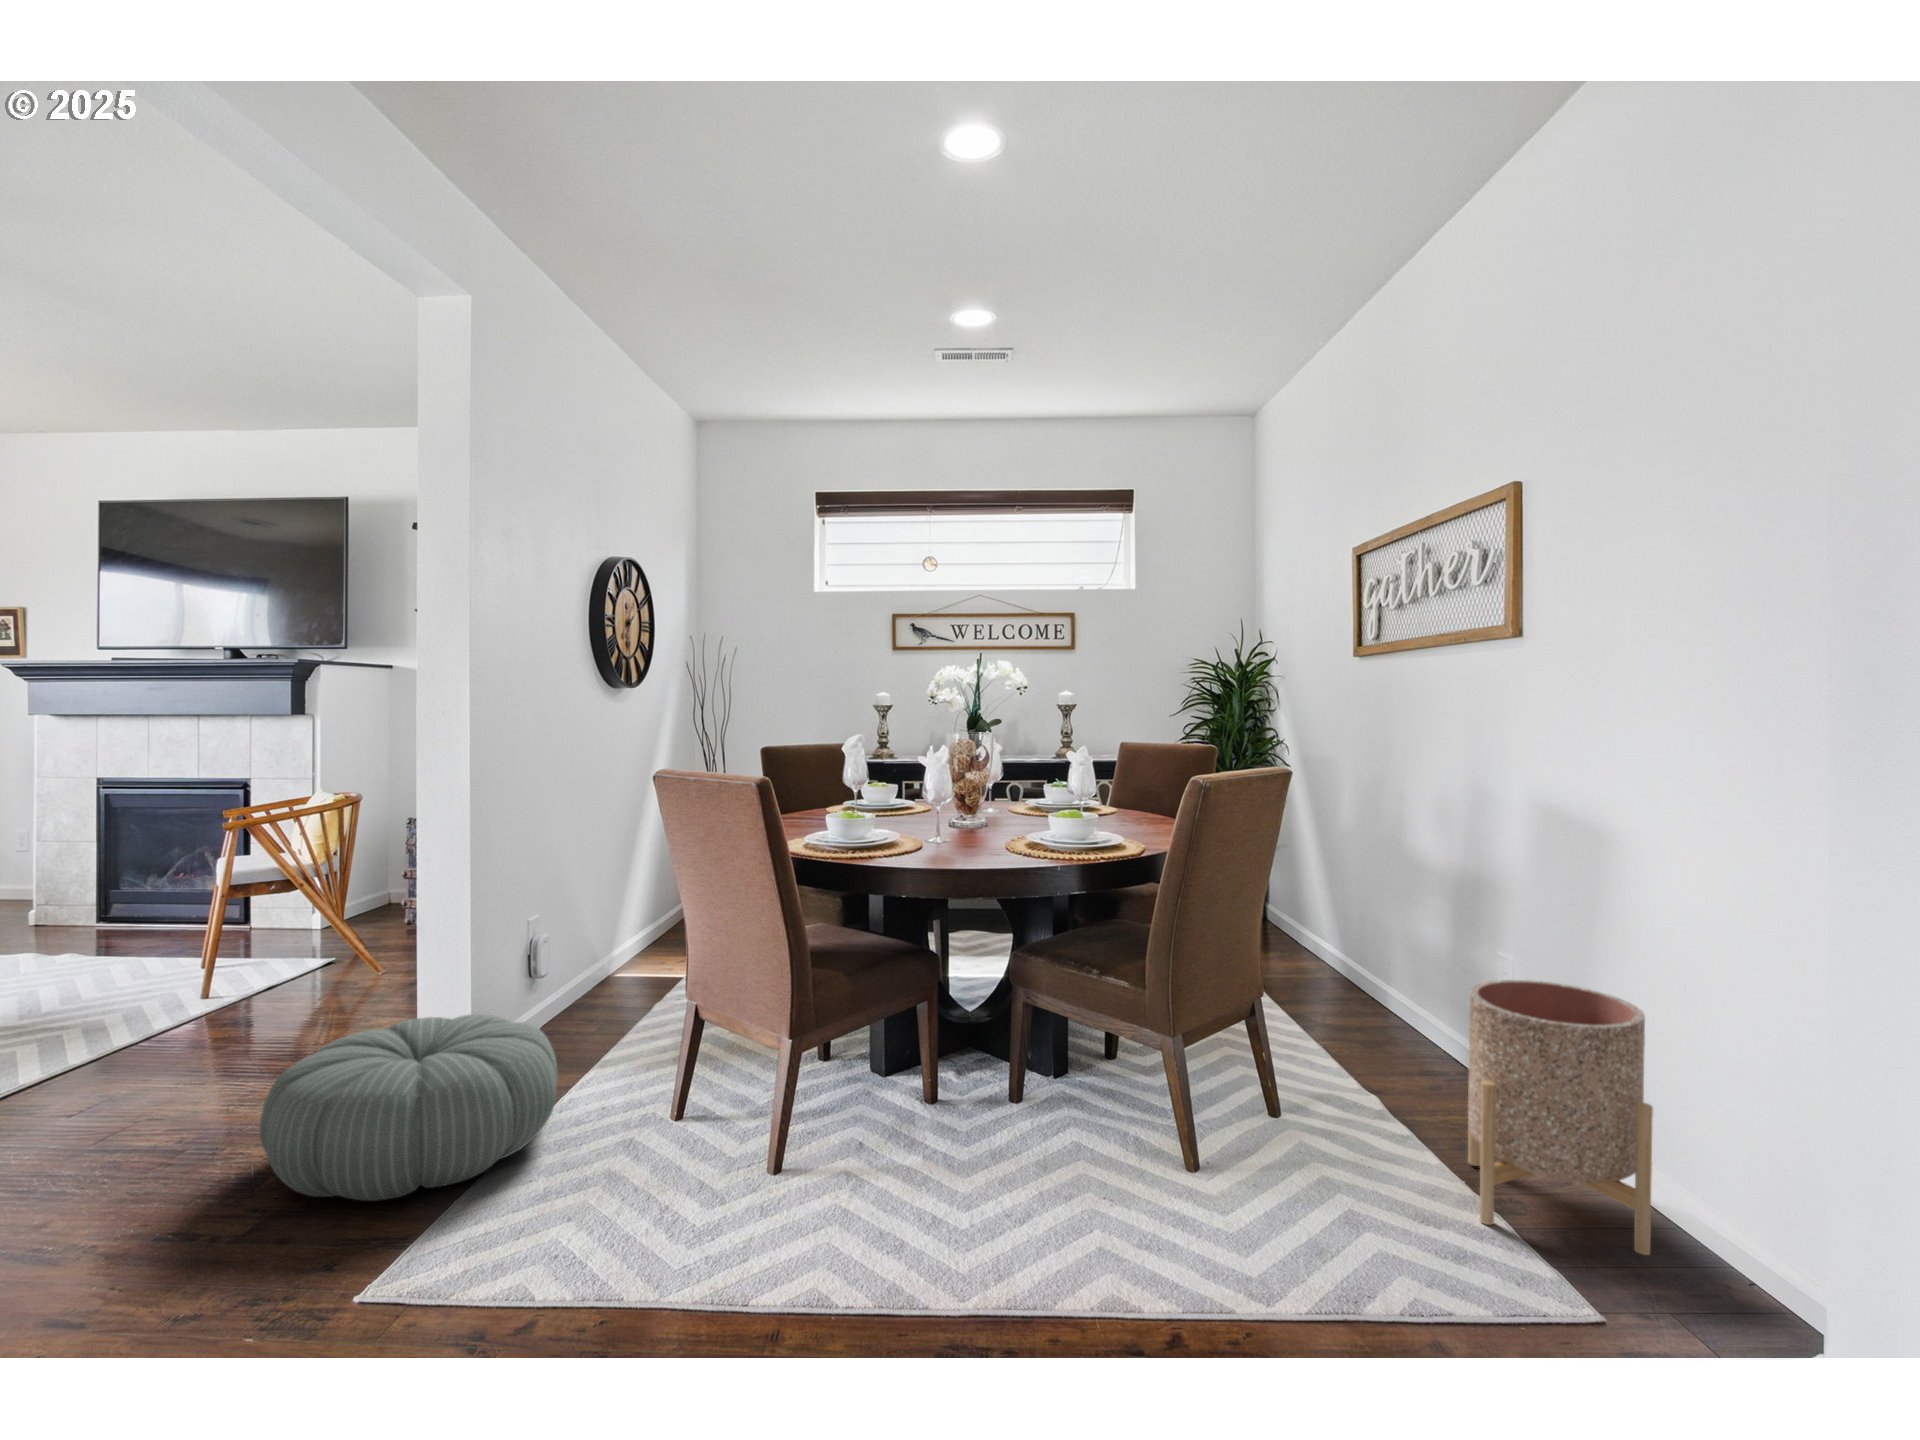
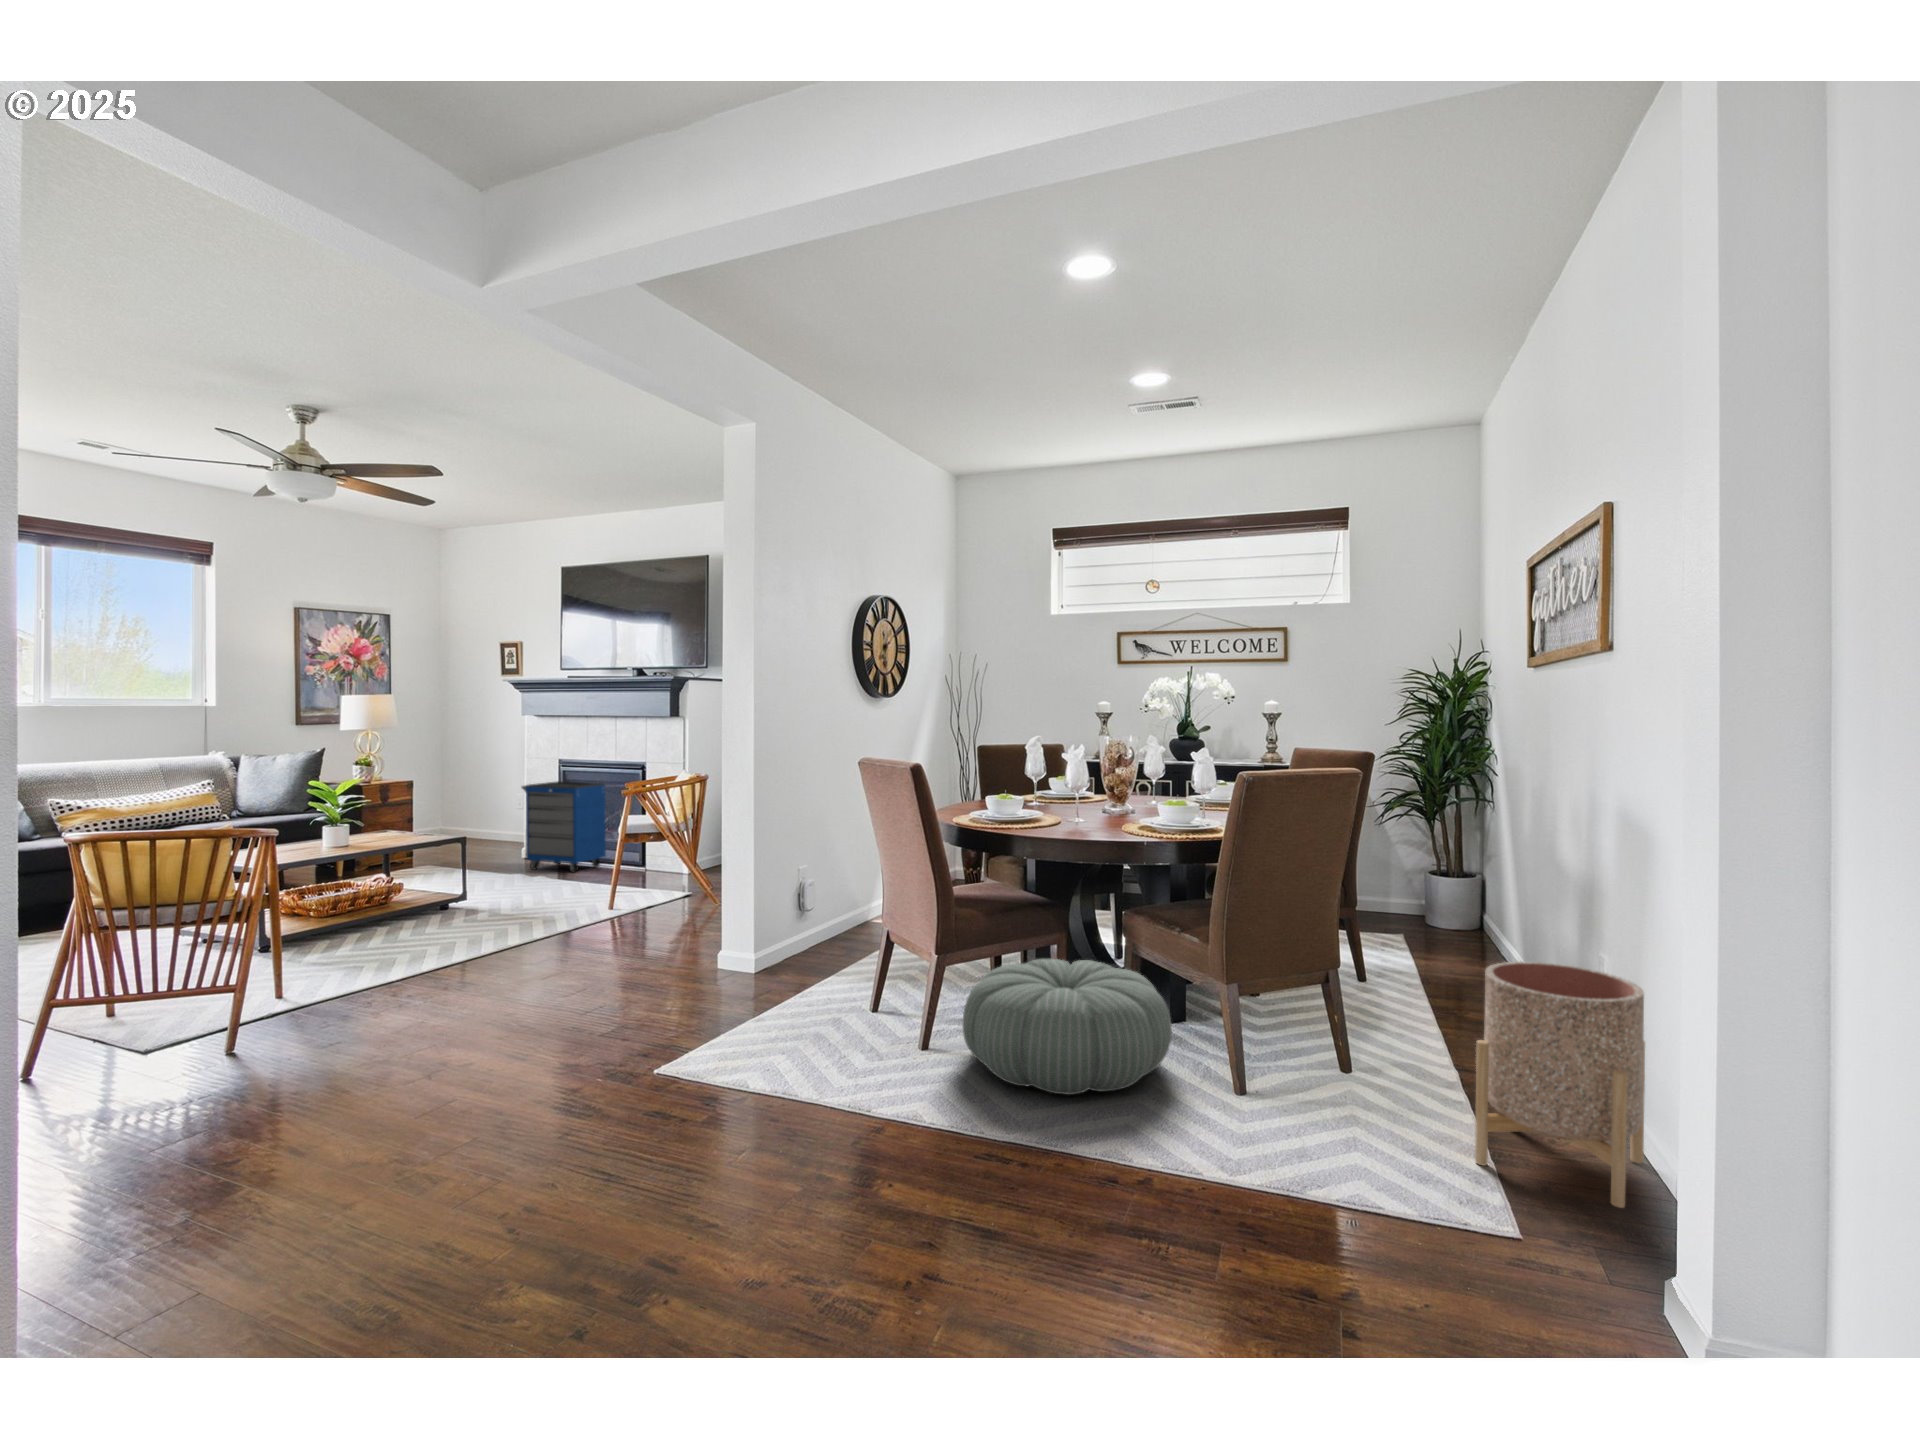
cabinet: none [32,810,184,942] -> present [522,782,606,873]
pouf: present [260,1014,558,1201] -> present [962,959,1172,1095]

